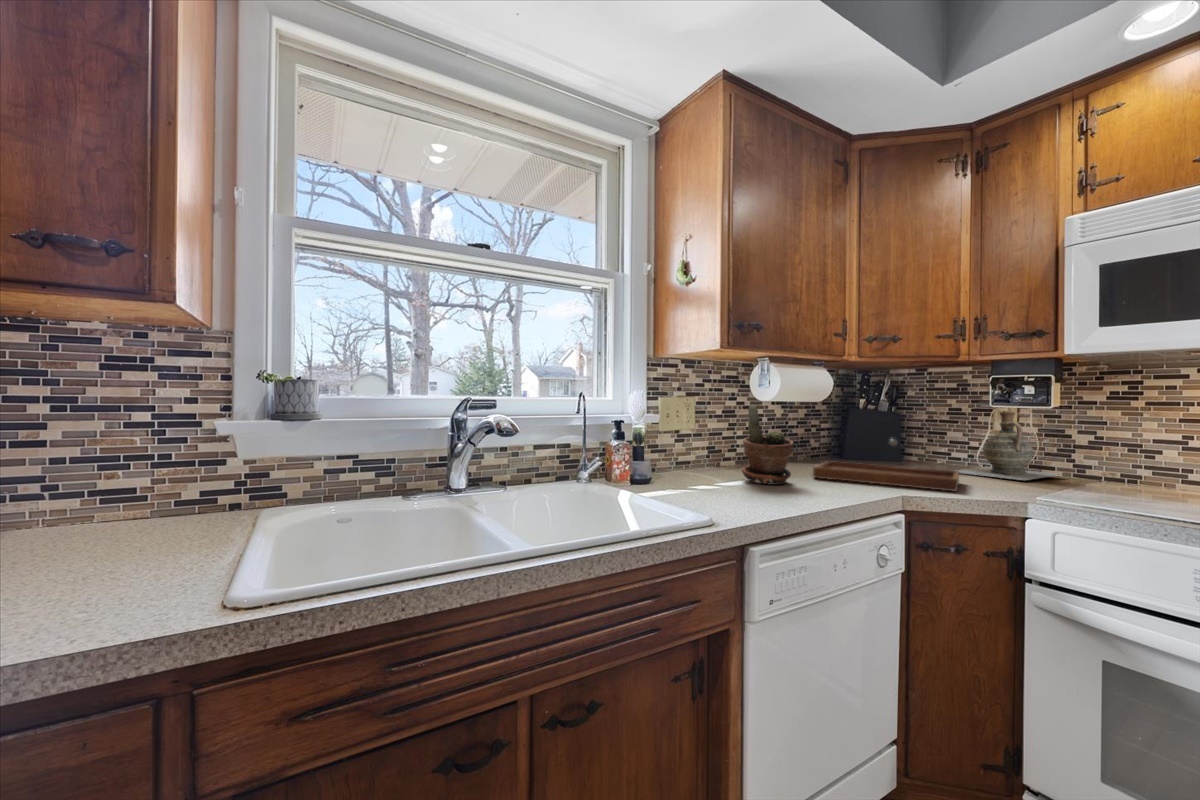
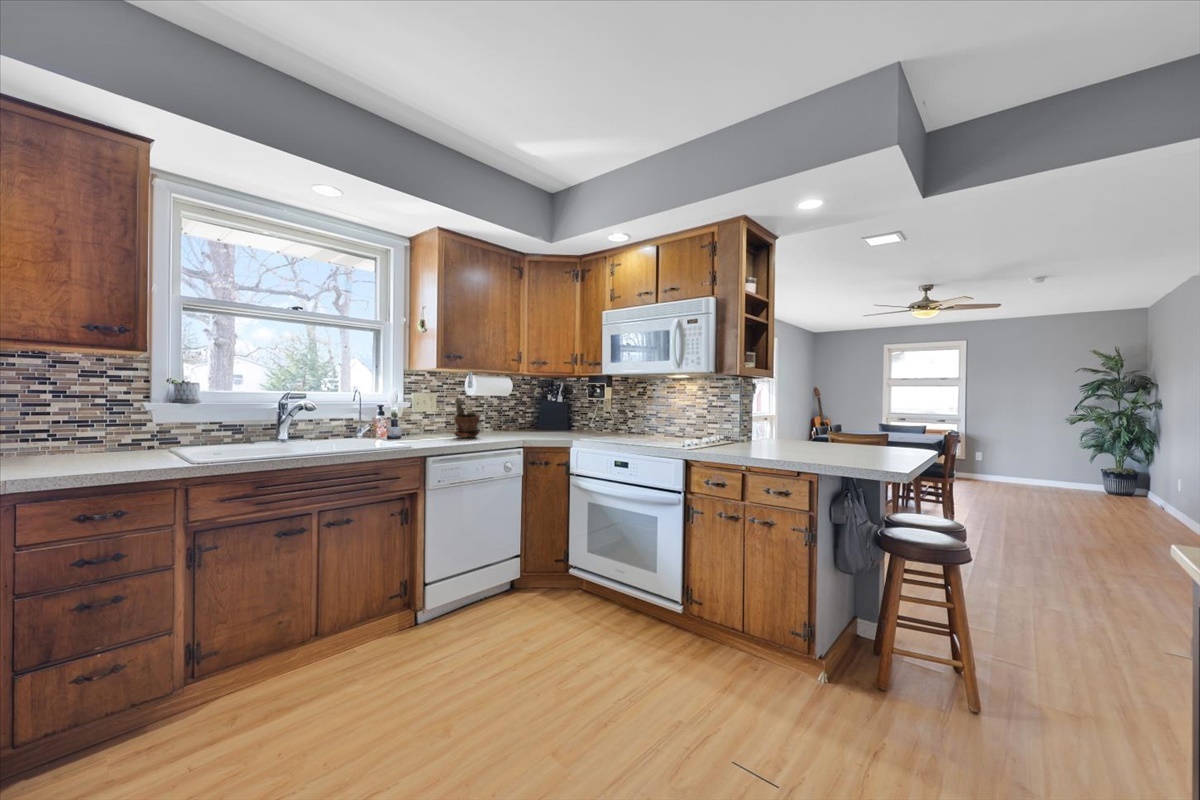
ceramic jug: present [955,412,1061,480] -> none [575,401,623,434]
tray: present [813,439,959,492] -> none [495,415,565,438]

